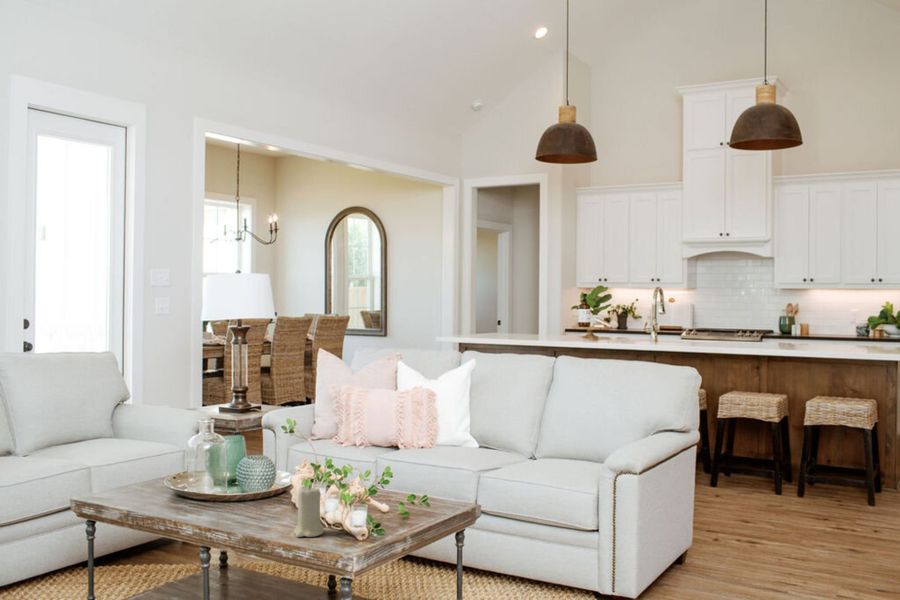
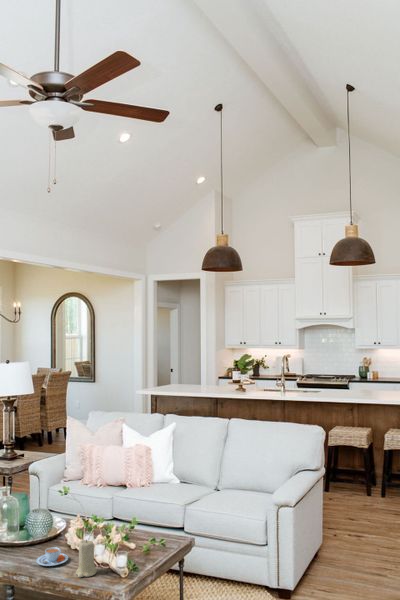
teacup: none [242,500,289,522] -> present [36,547,68,566]

